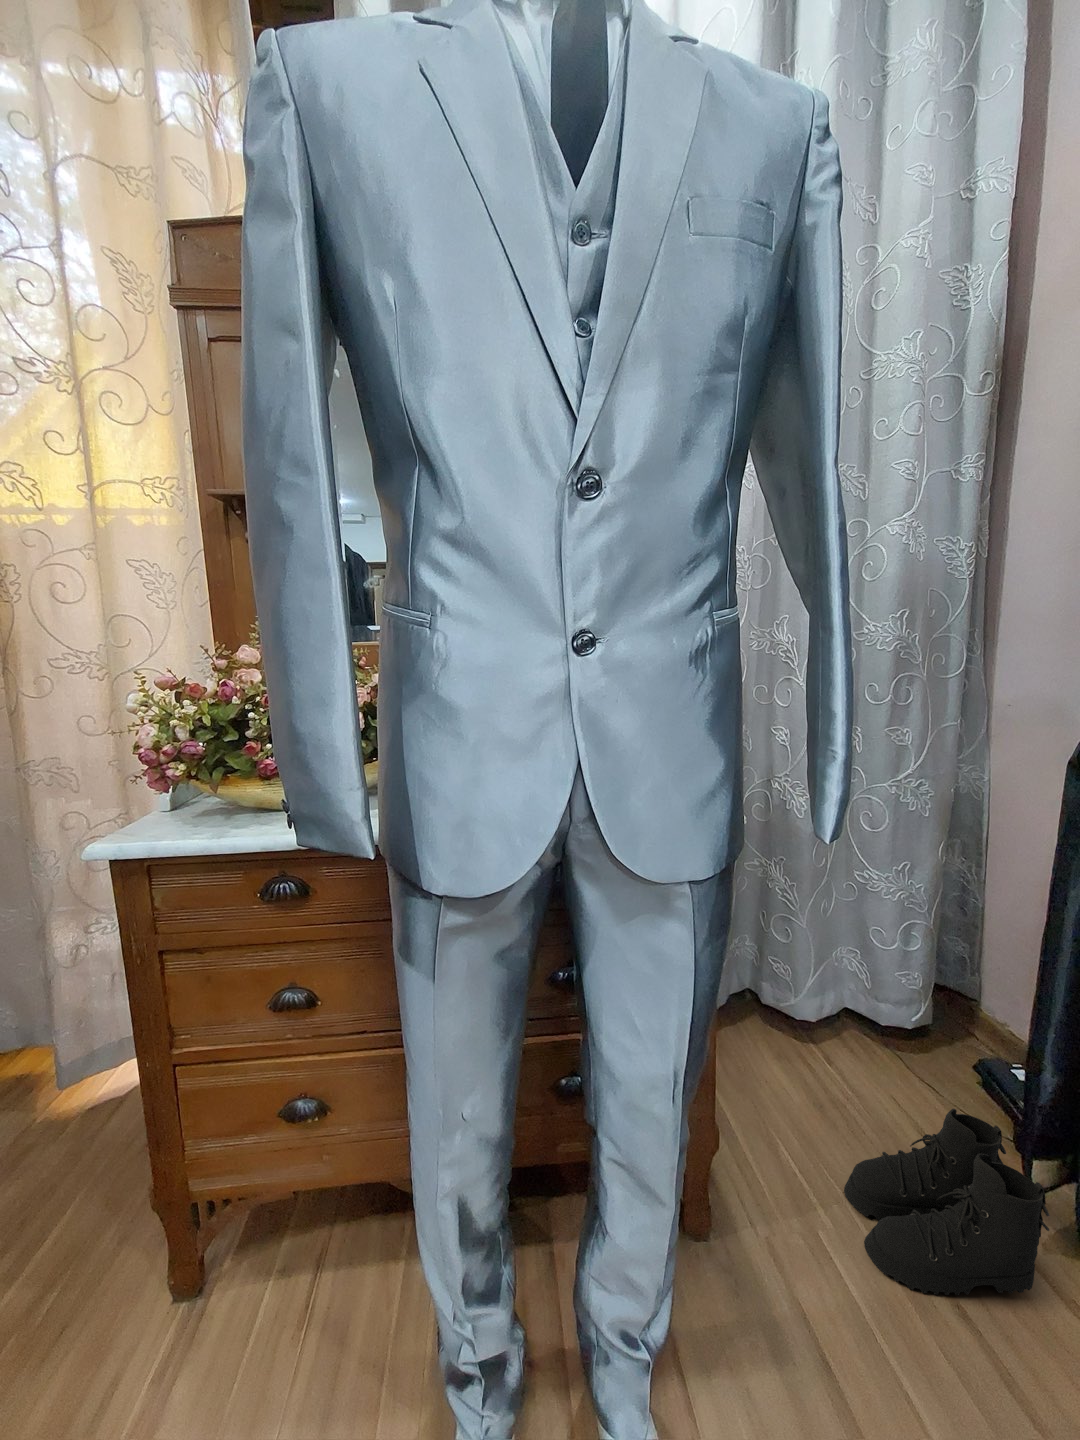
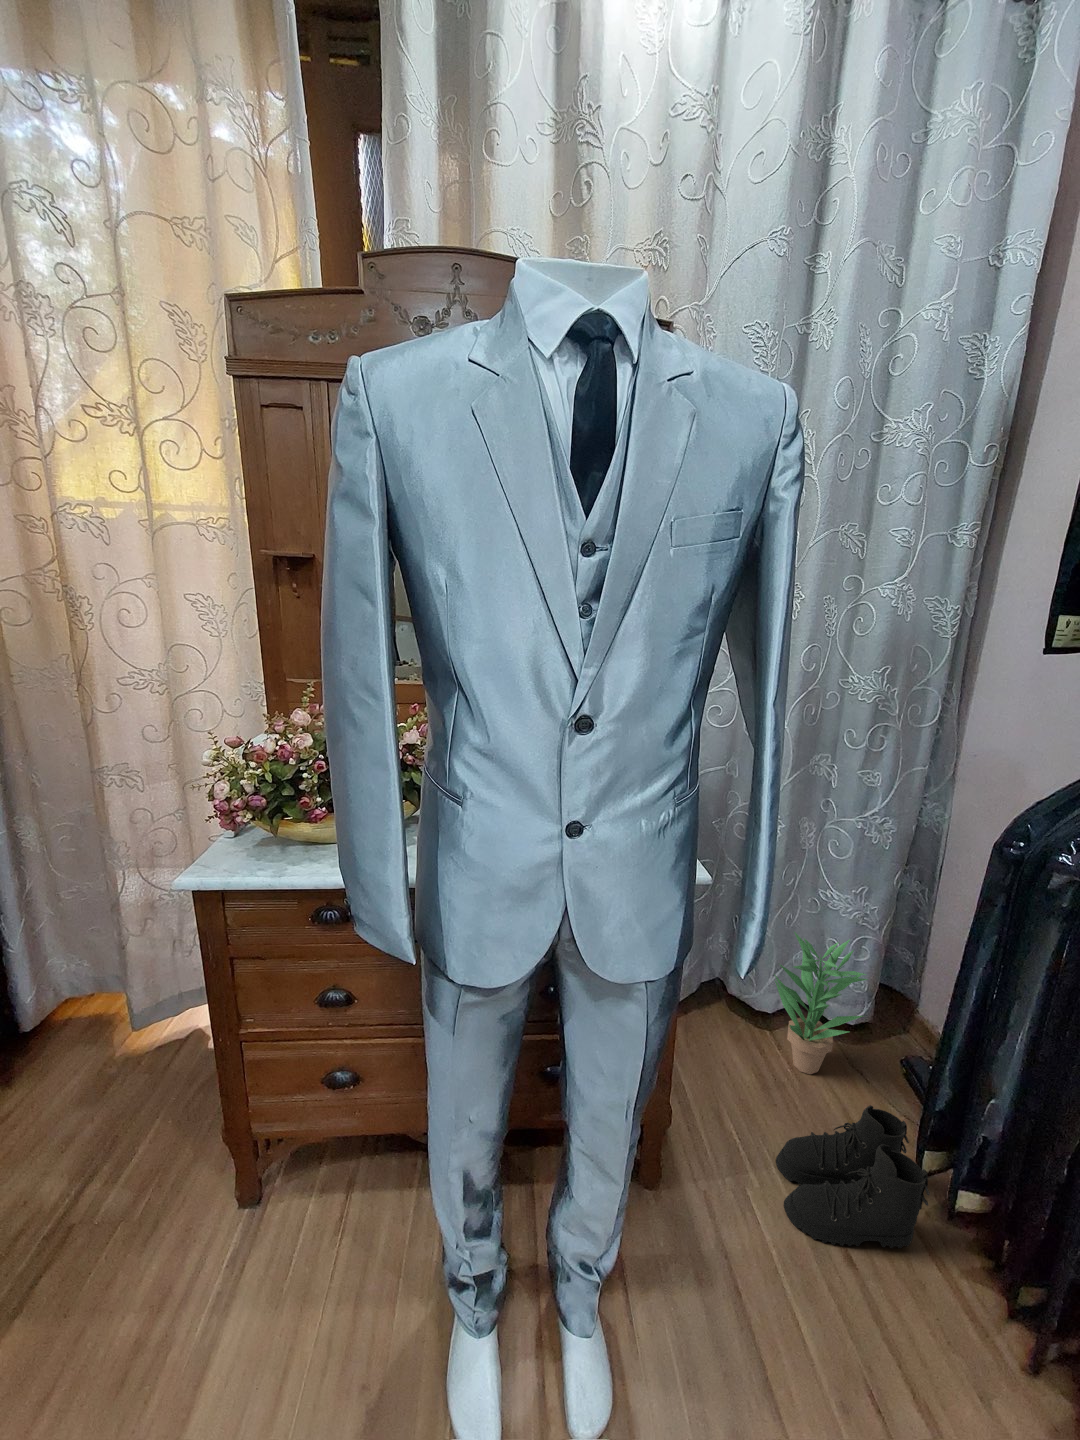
potted plant: none [809,914,923,1089] -> present [775,932,868,1074]

